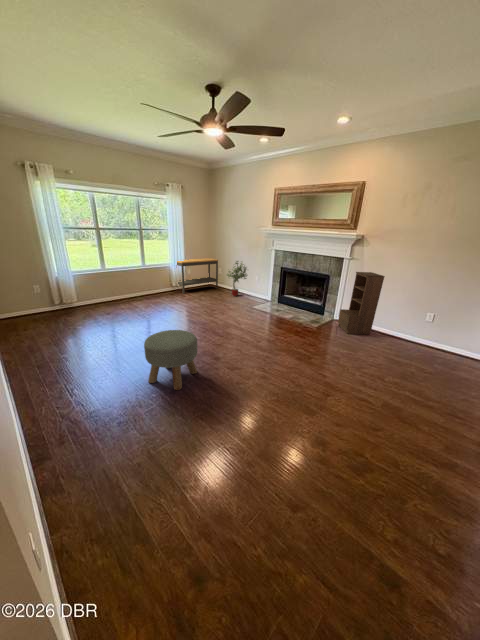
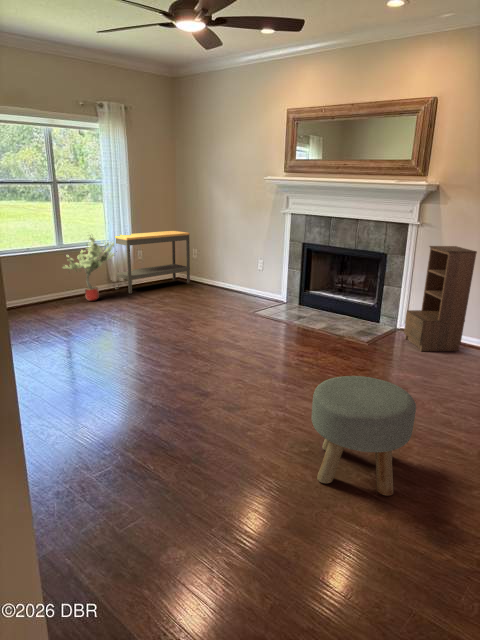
potted tree: present [227,261,247,296] -> present [63,234,114,301]
ottoman: present [144,330,197,390] -> present [312,376,416,496]

